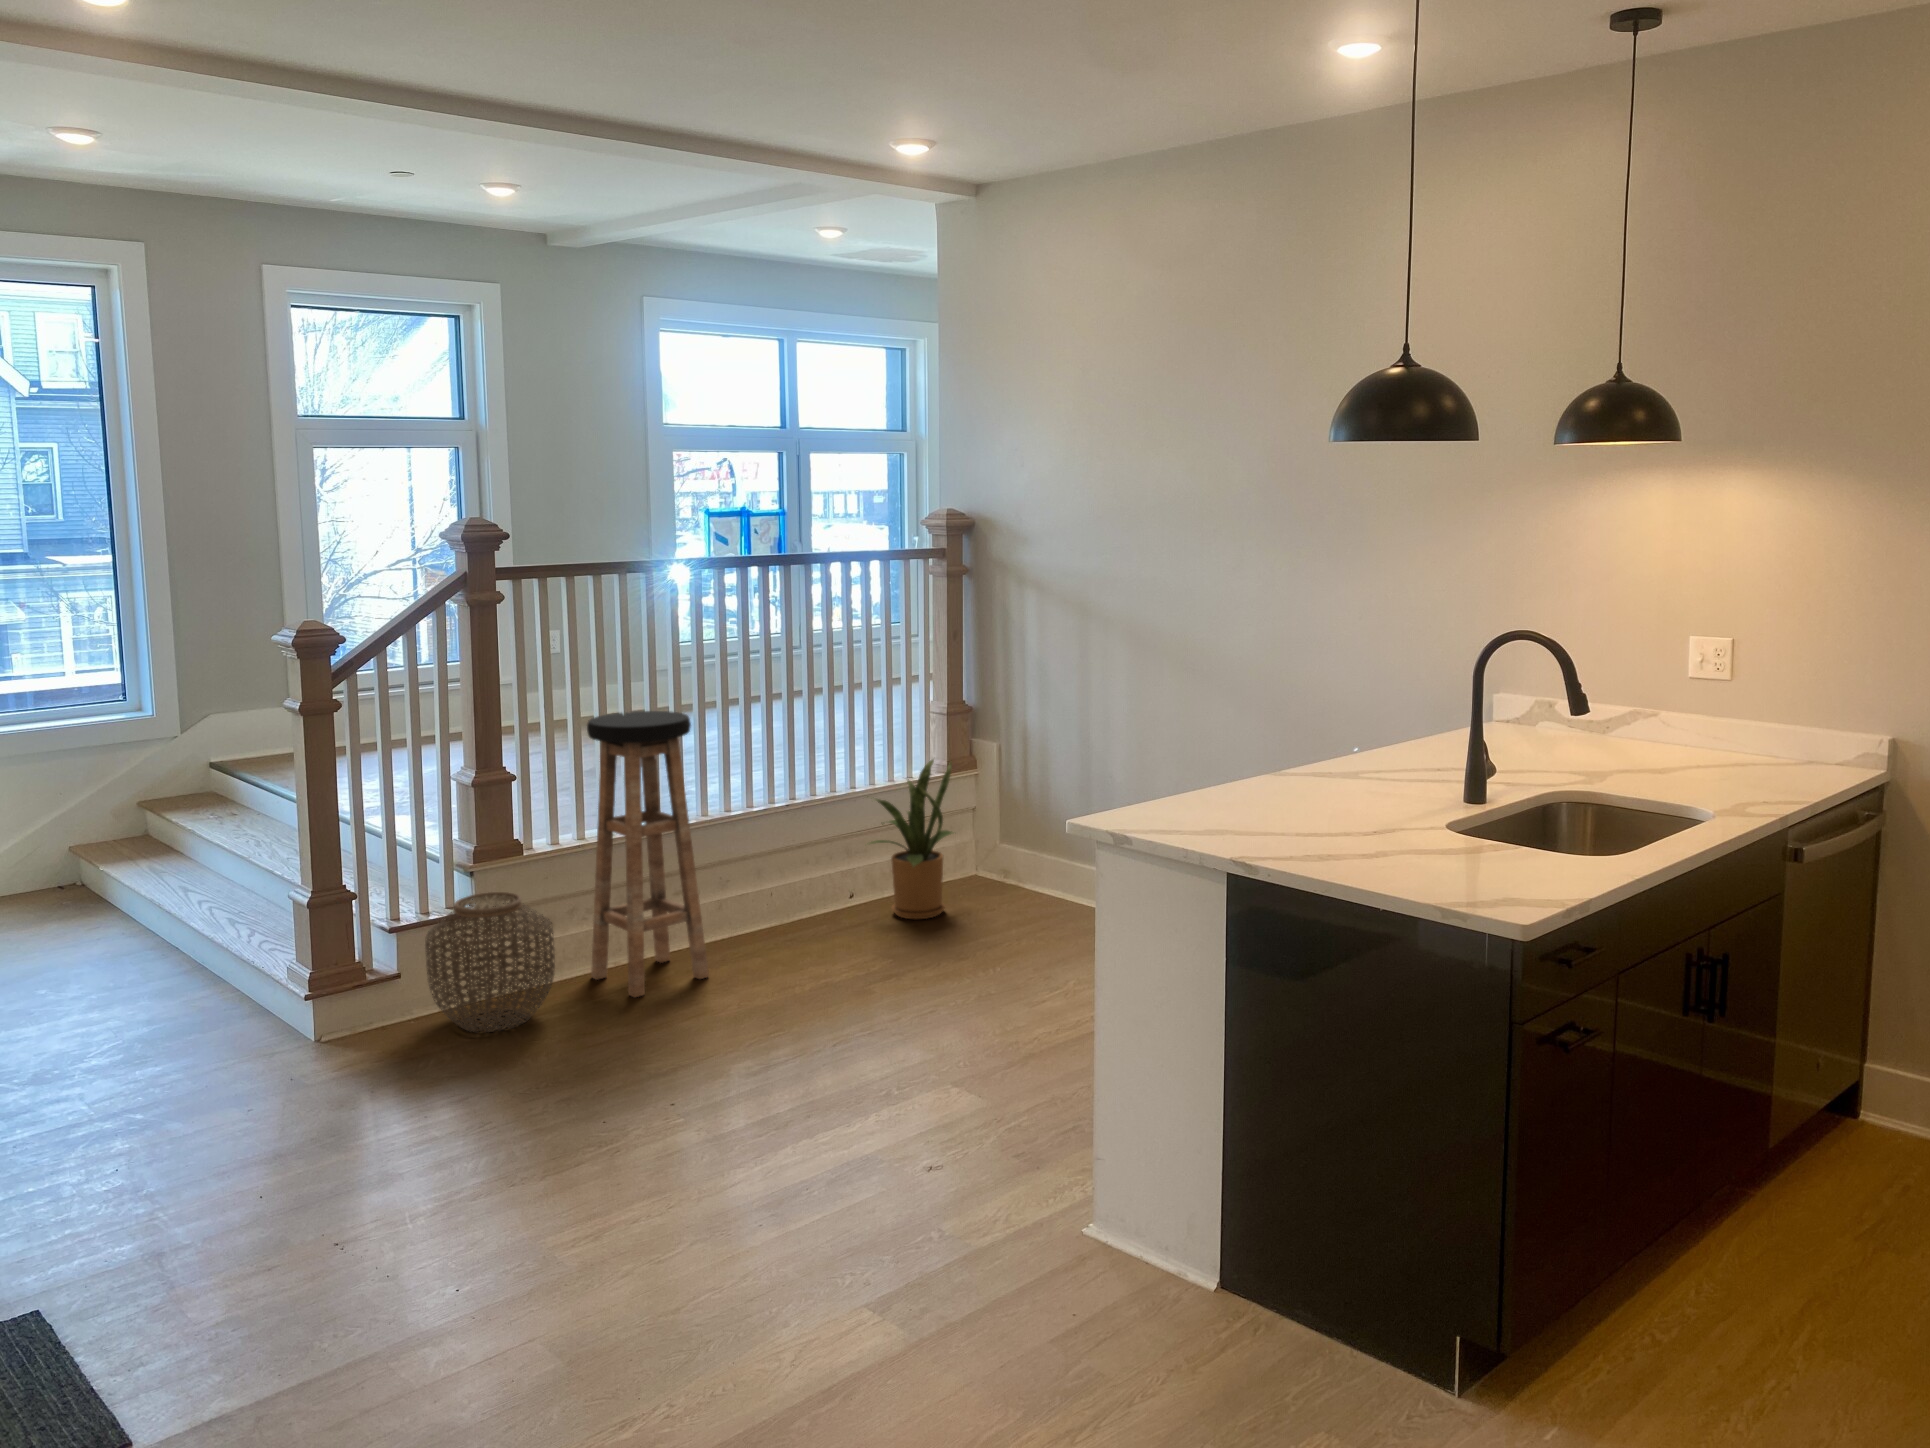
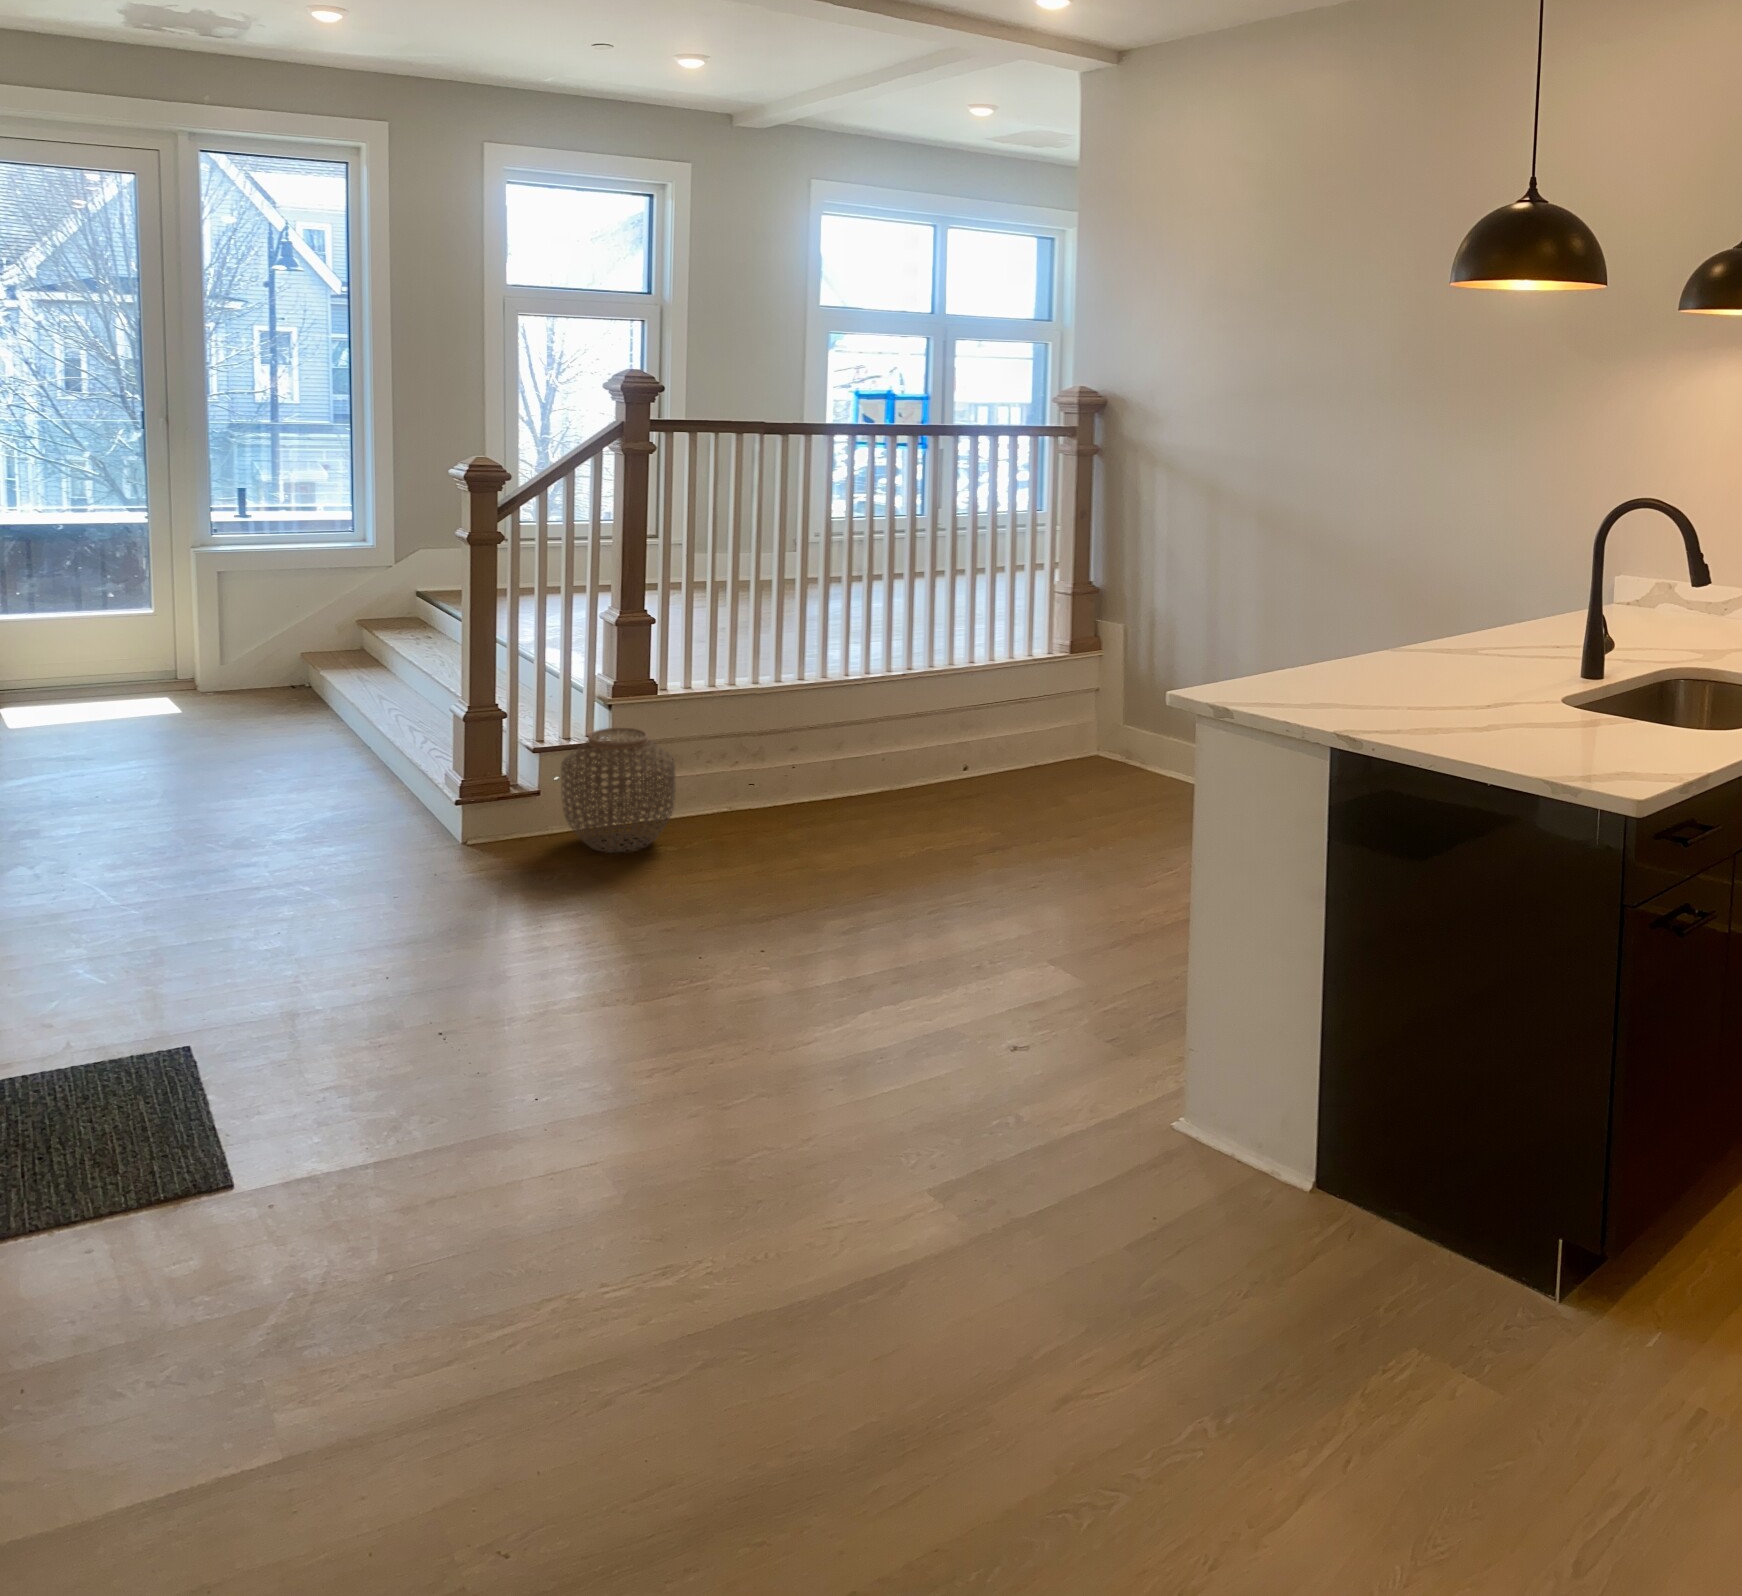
bar stool: present [587,711,709,997] -> none [712,573,817,835]
house plant: present [870,759,953,919] -> none [975,638,1067,789]

